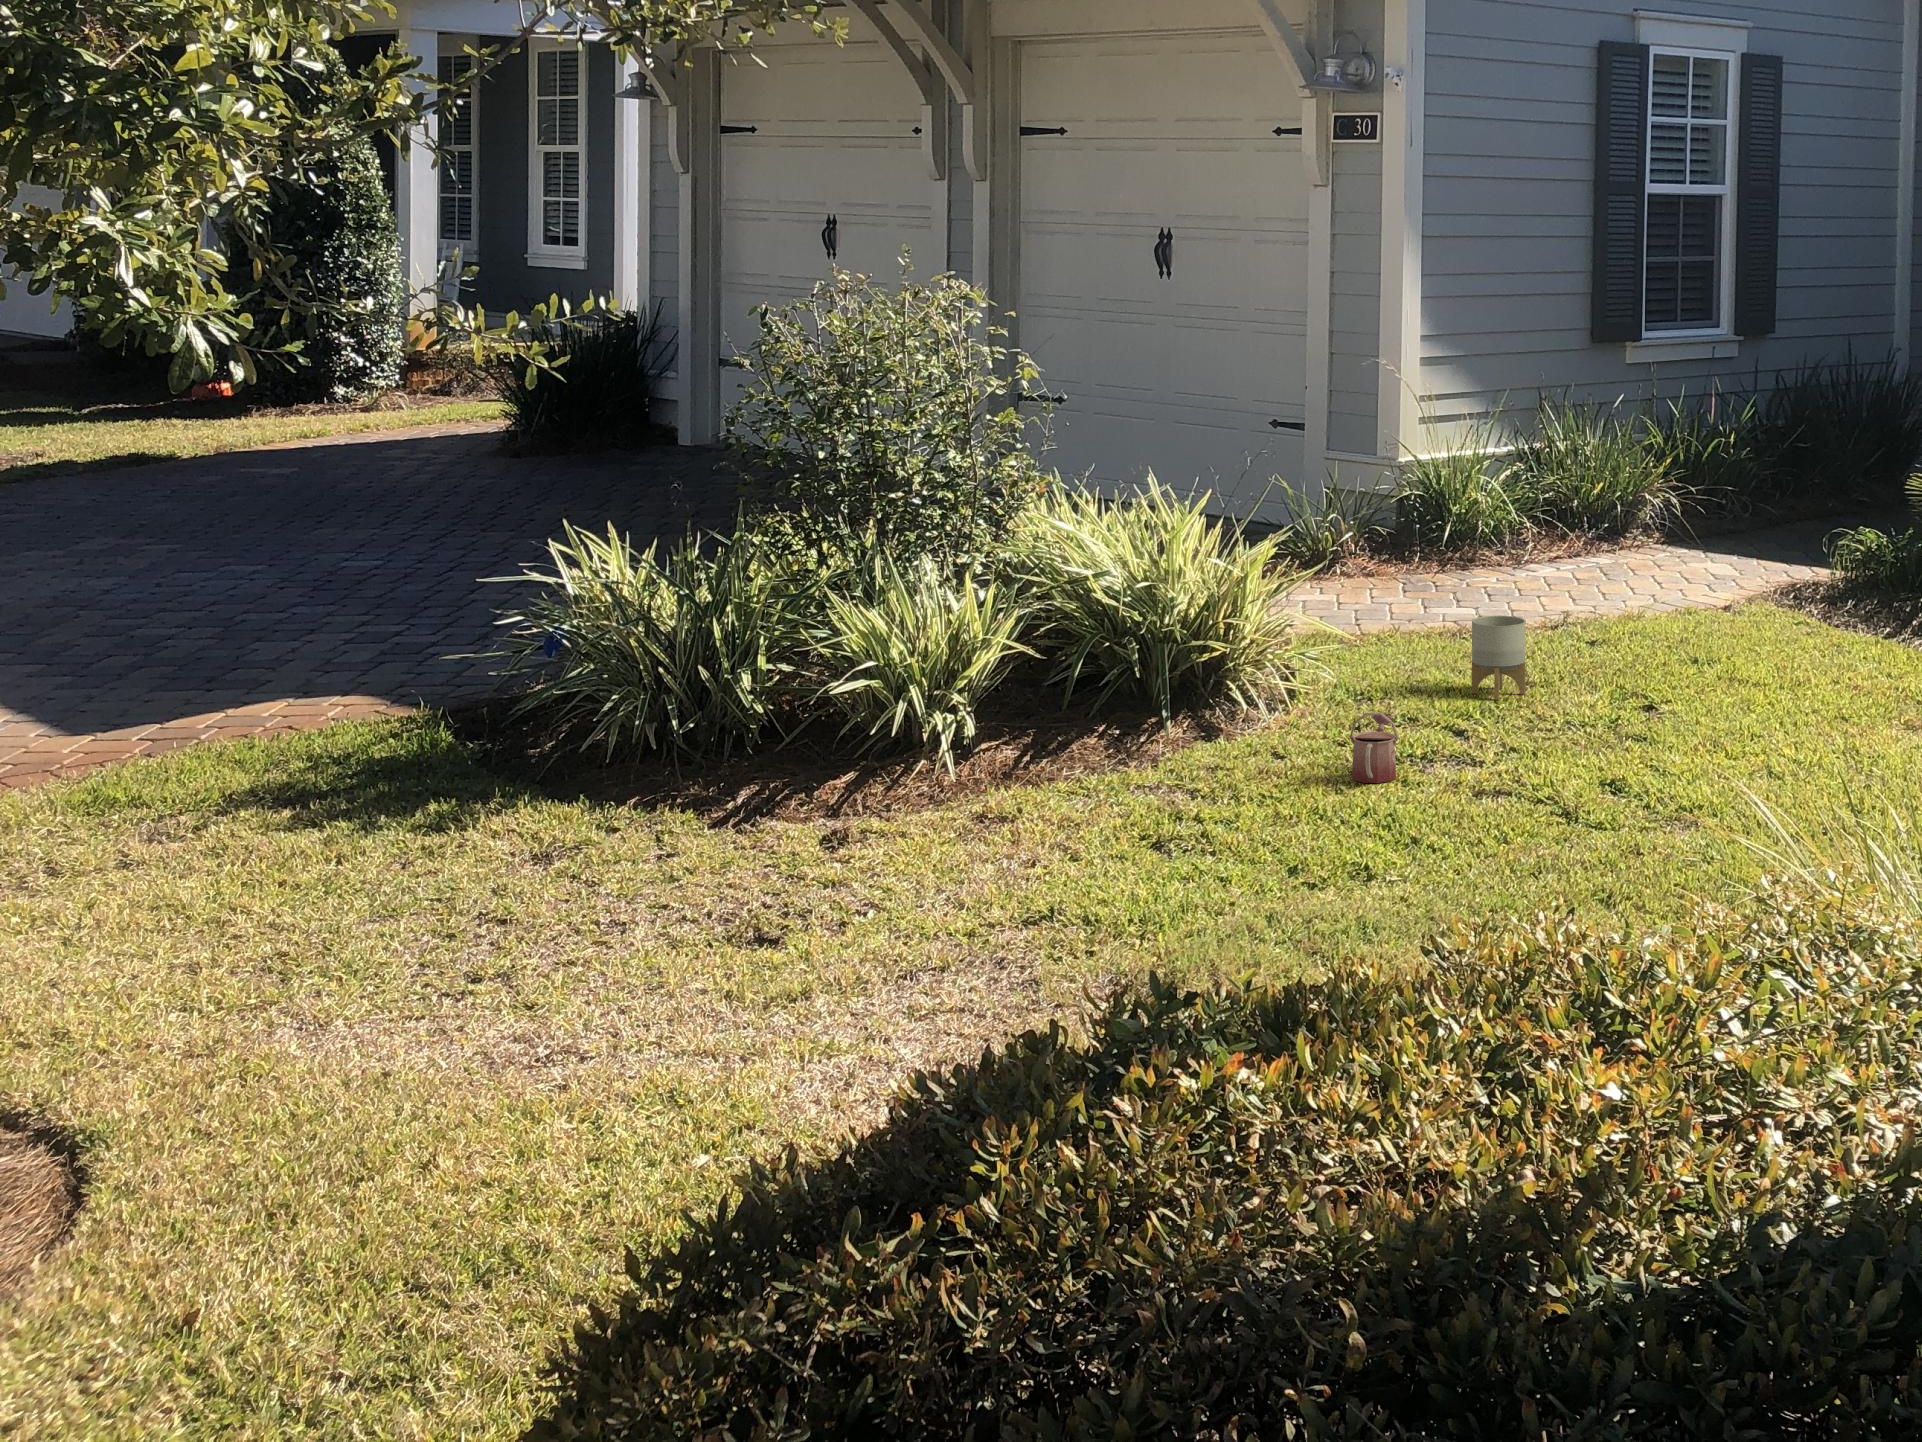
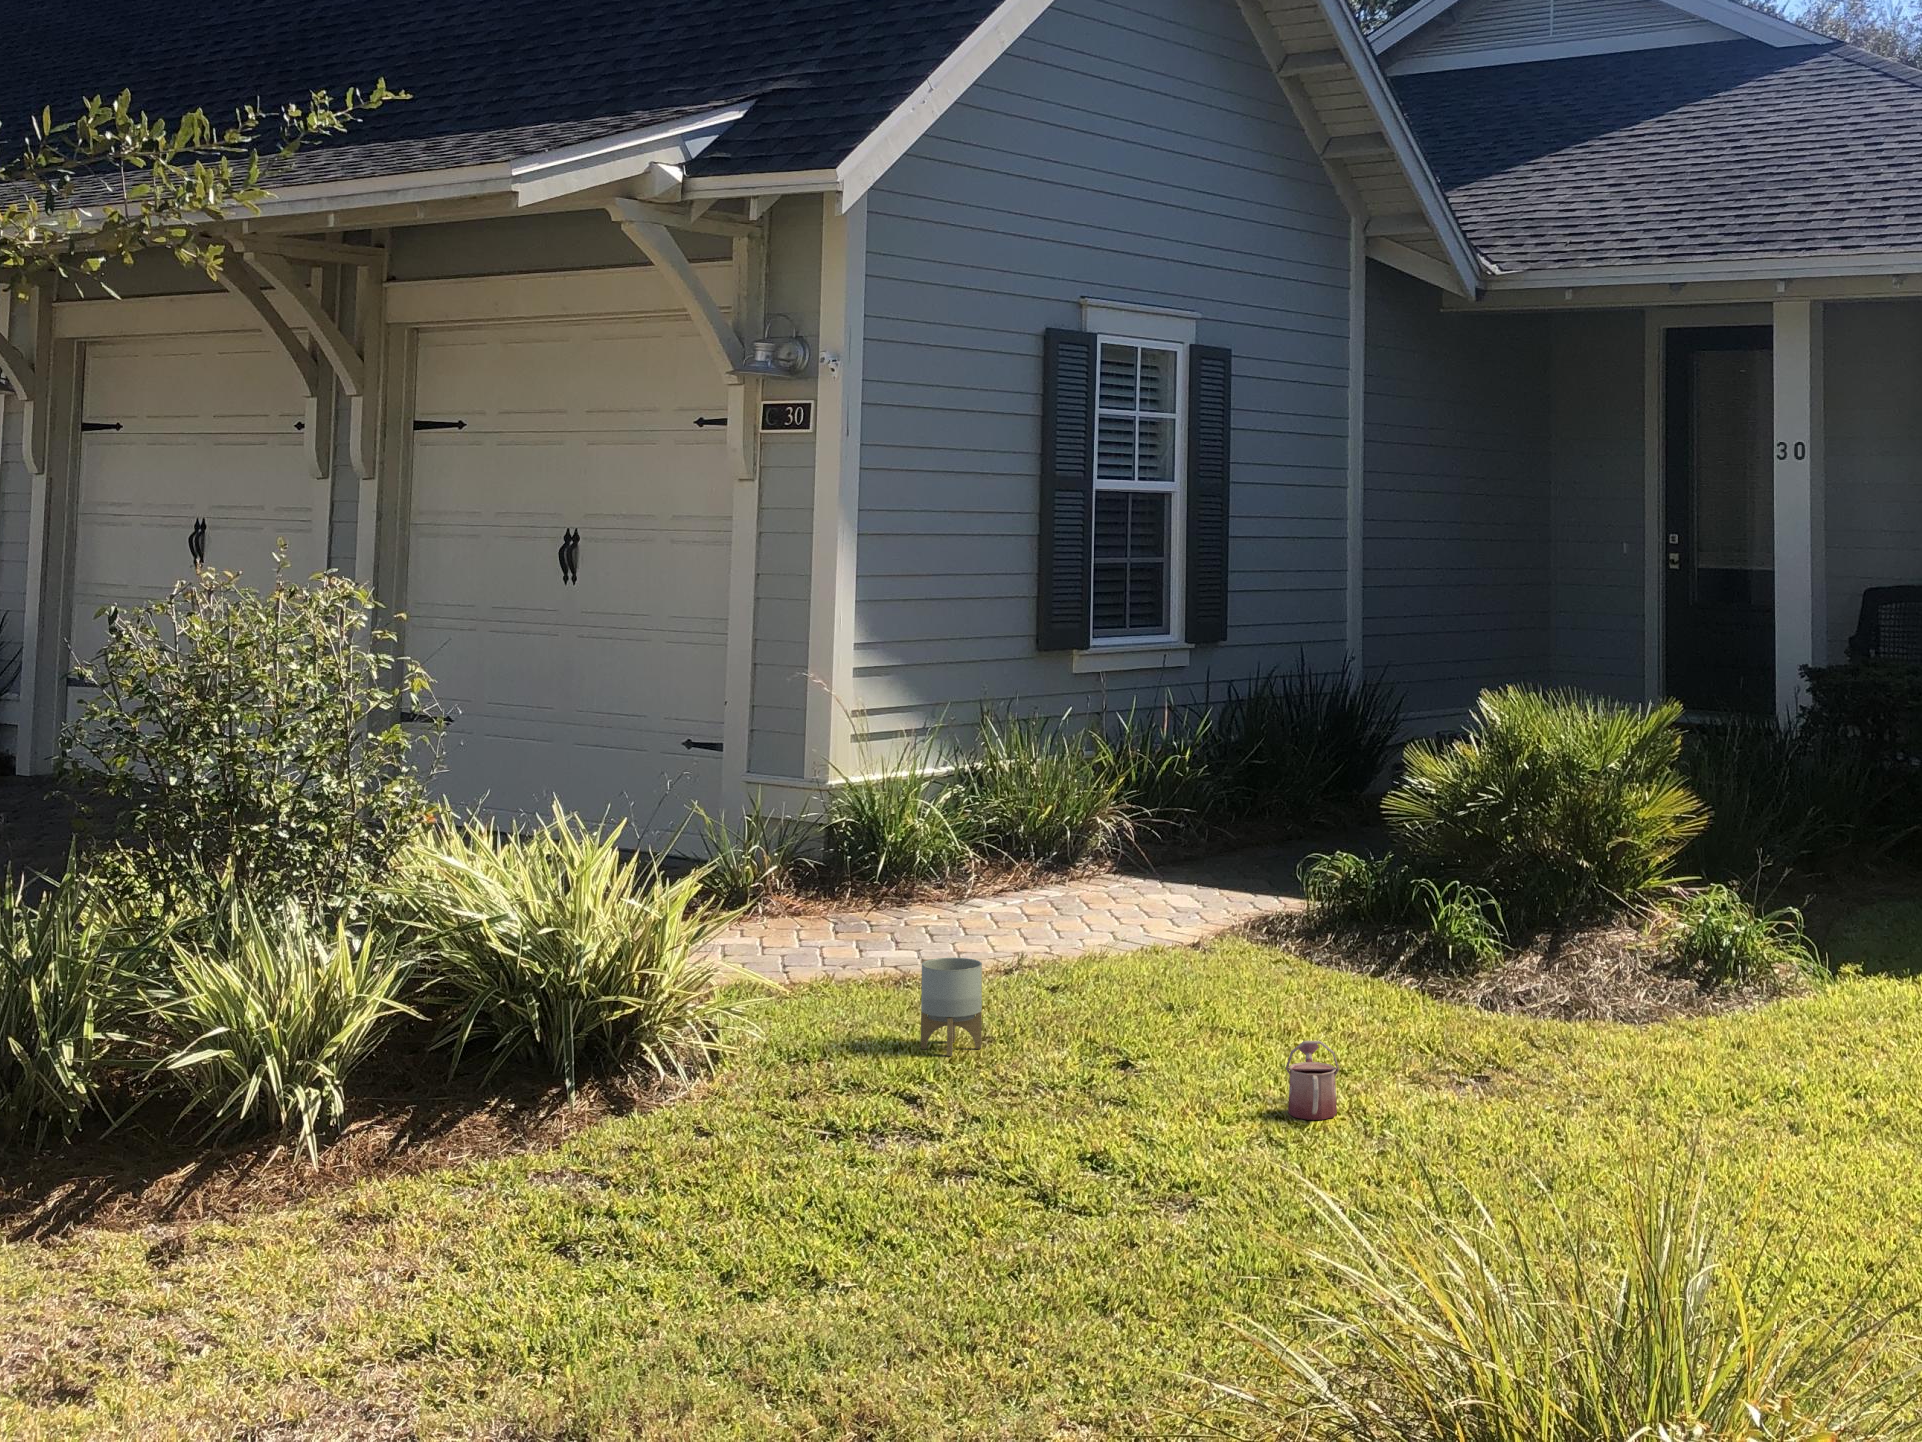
watering can: present [1350,712,1399,783] -> present [1286,1041,1339,1120]

